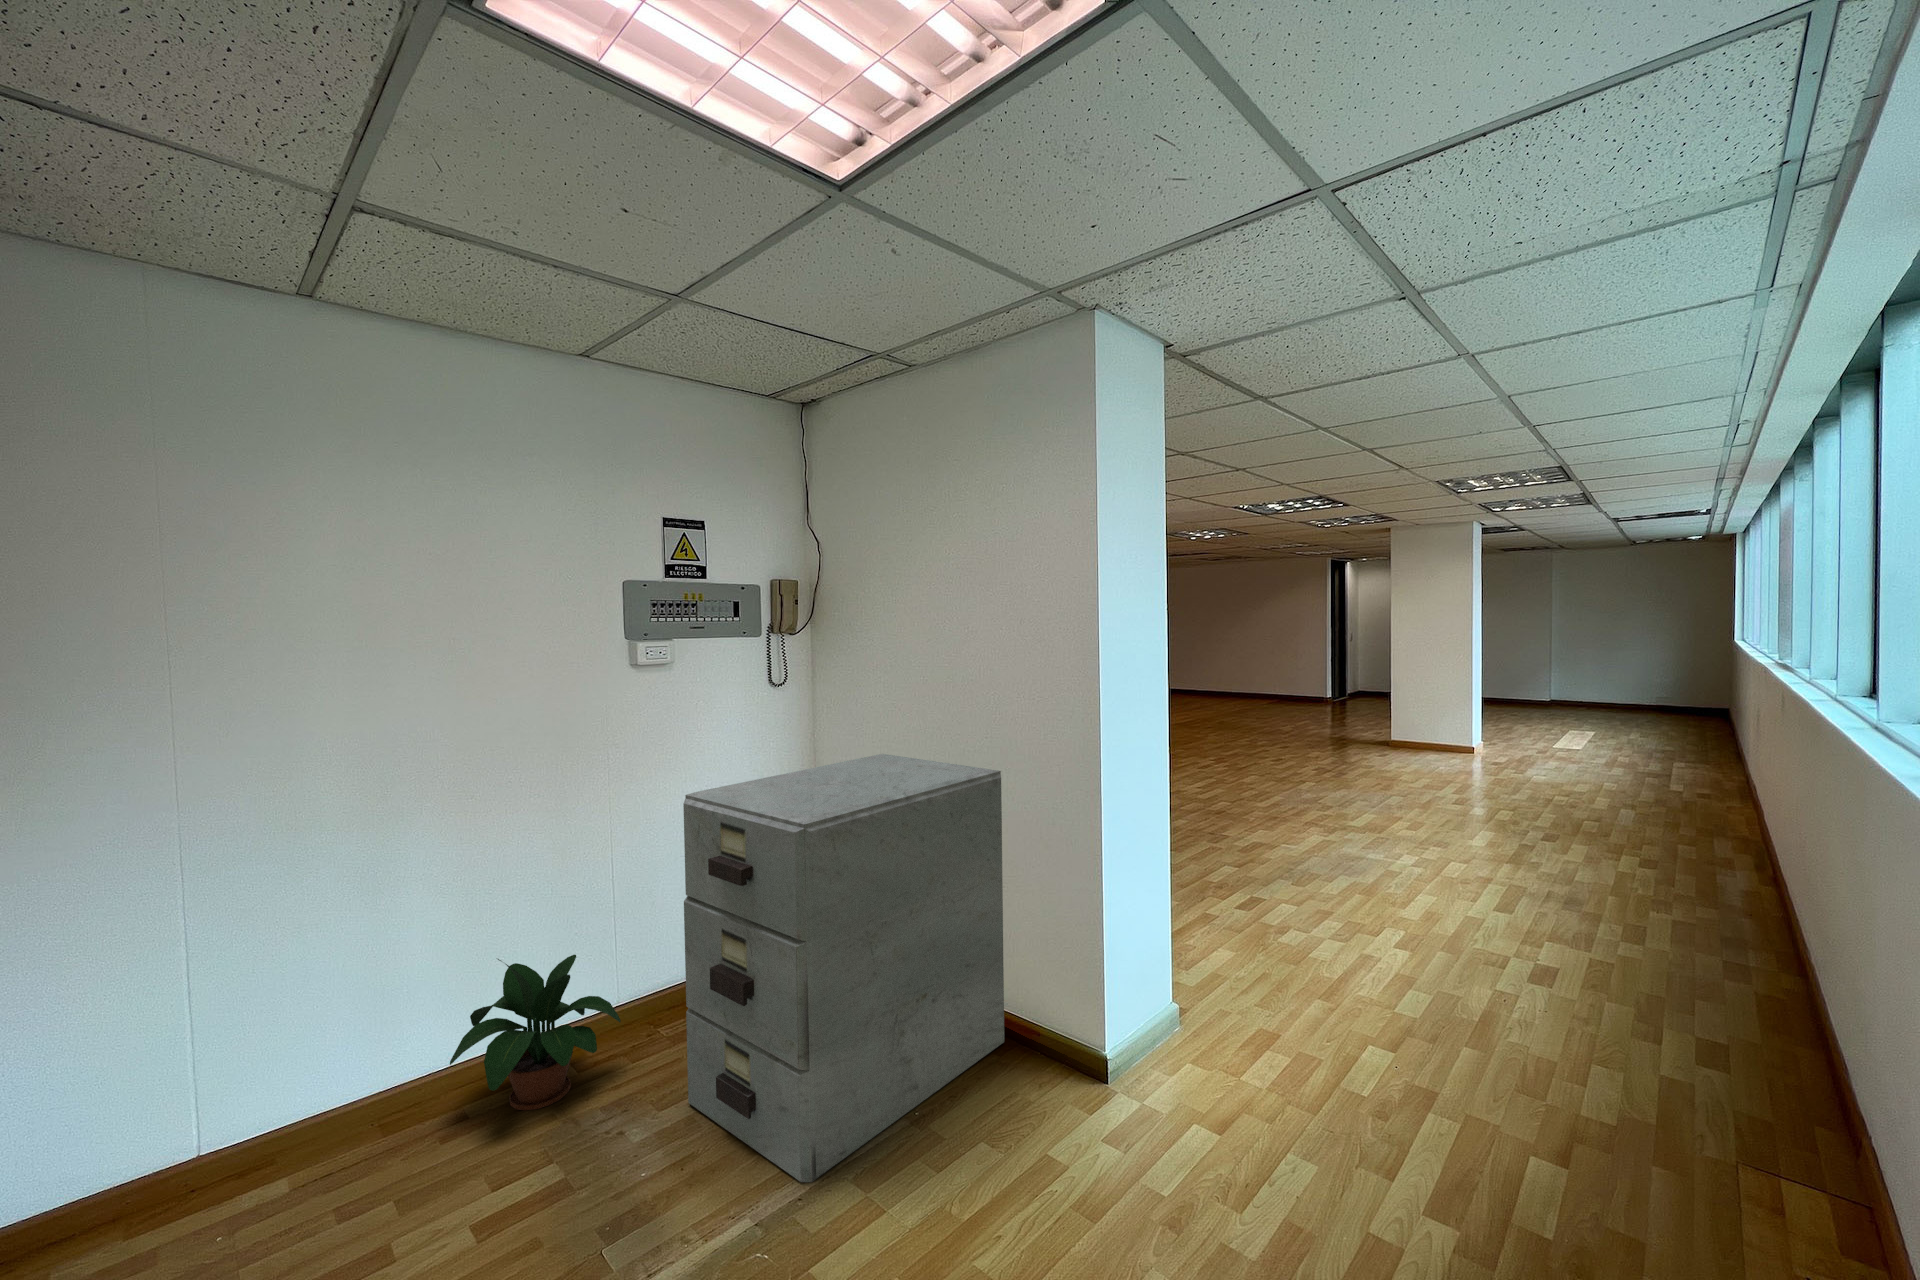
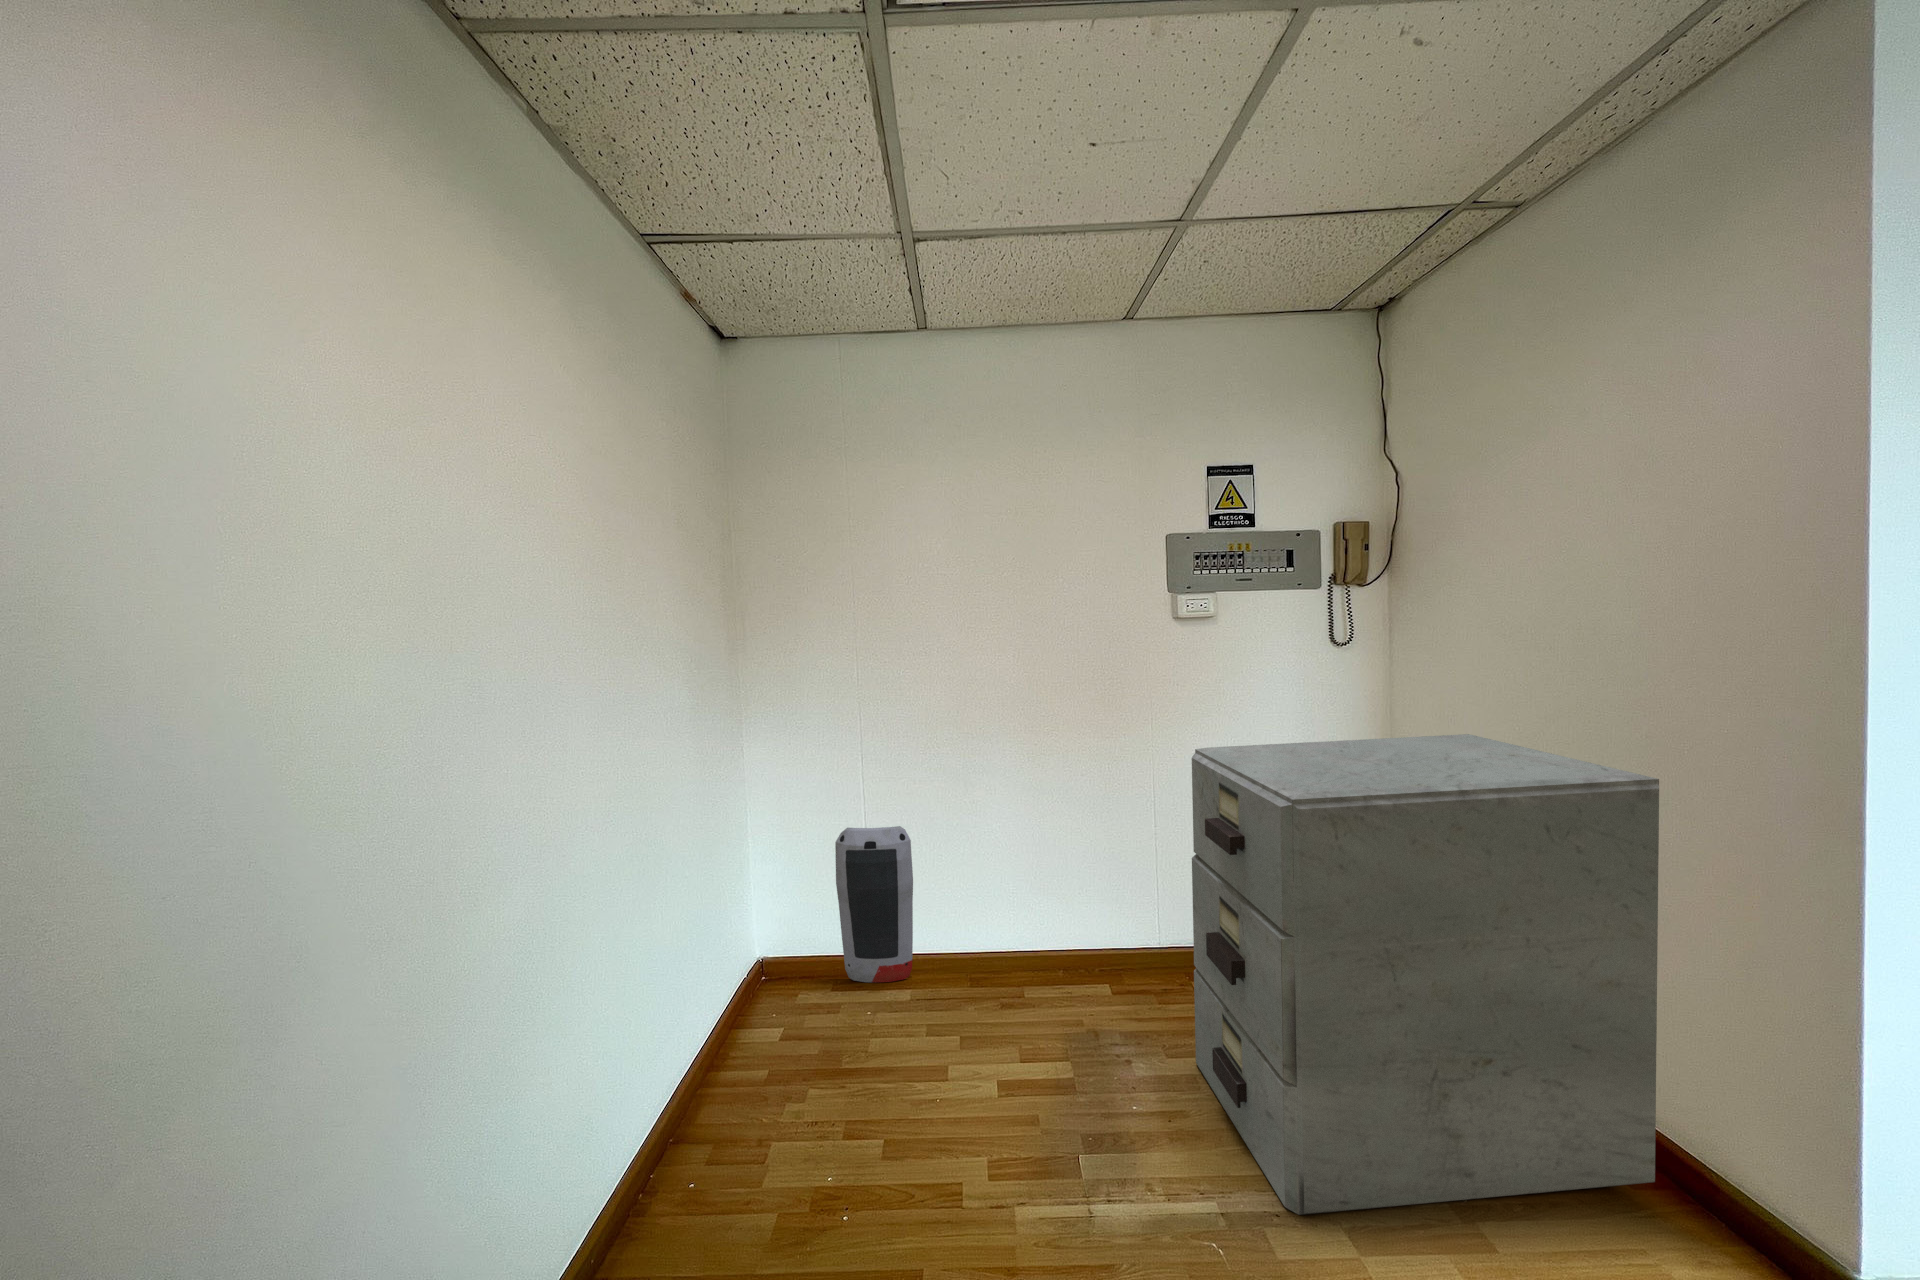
potted plant: present [450,955,621,1110] -> none [1011,867,1147,1010]
air purifier: none [129,961,285,1214] -> present [835,826,913,983]

